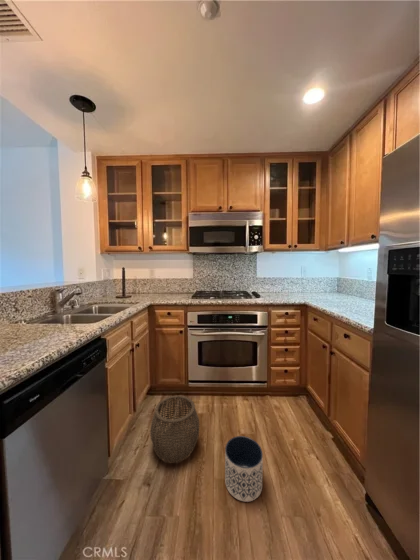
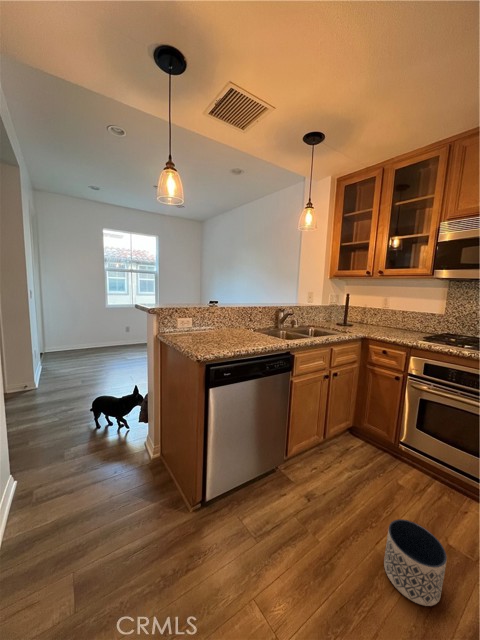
woven basket: present [150,396,199,463] -> none [326,437,384,507]

